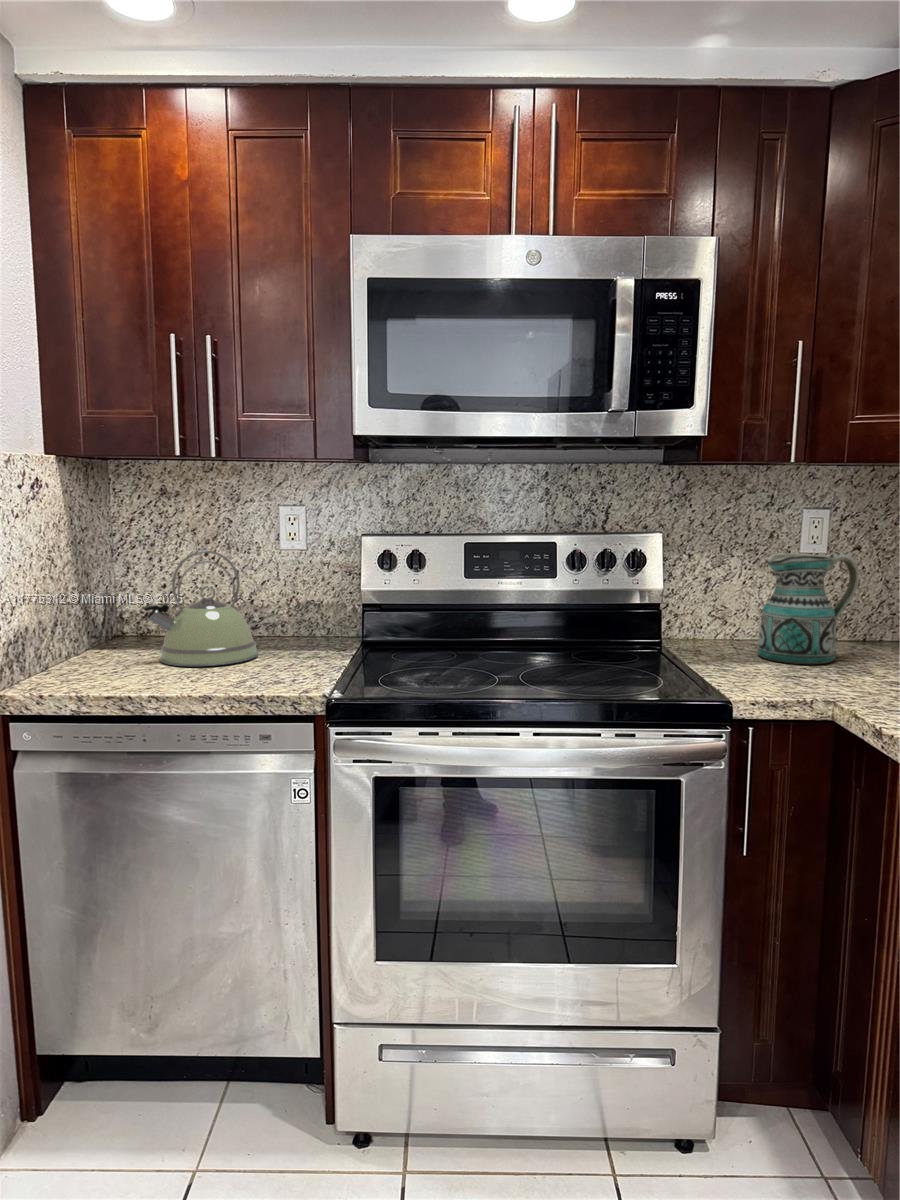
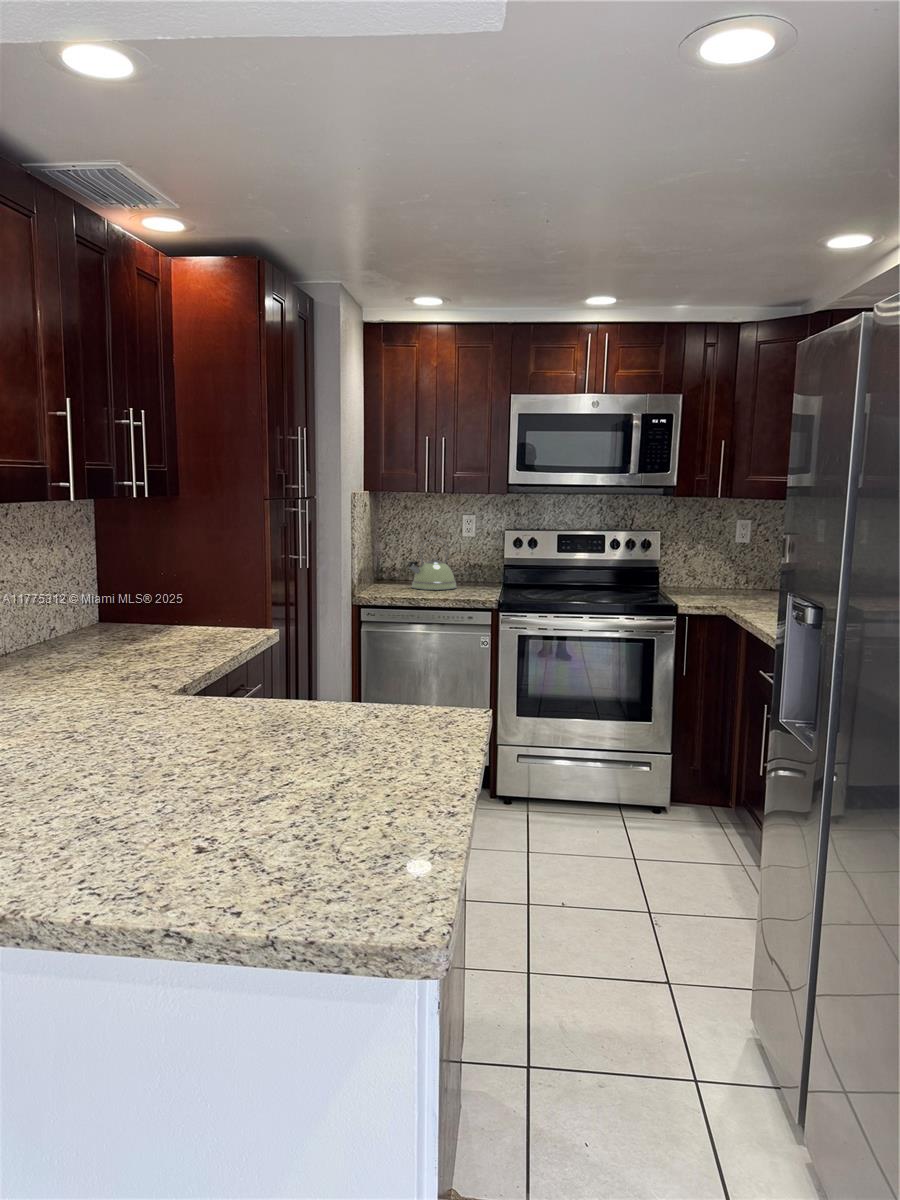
ceramic pitcher: present [758,552,859,664] -> none [707,542,758,596]

